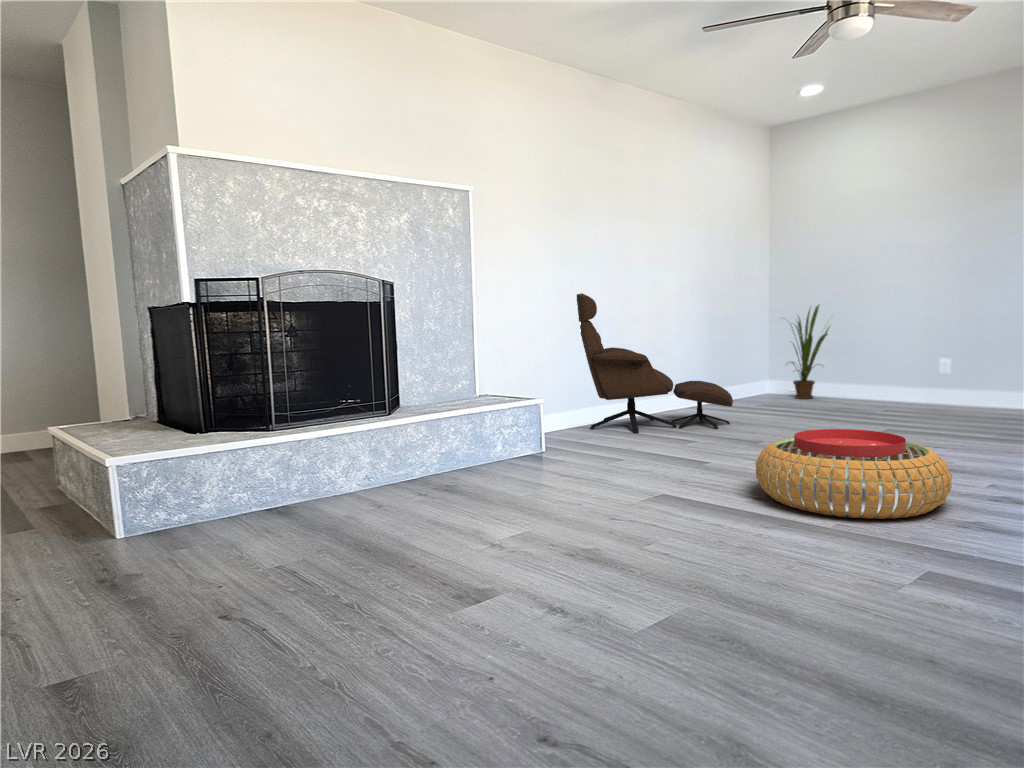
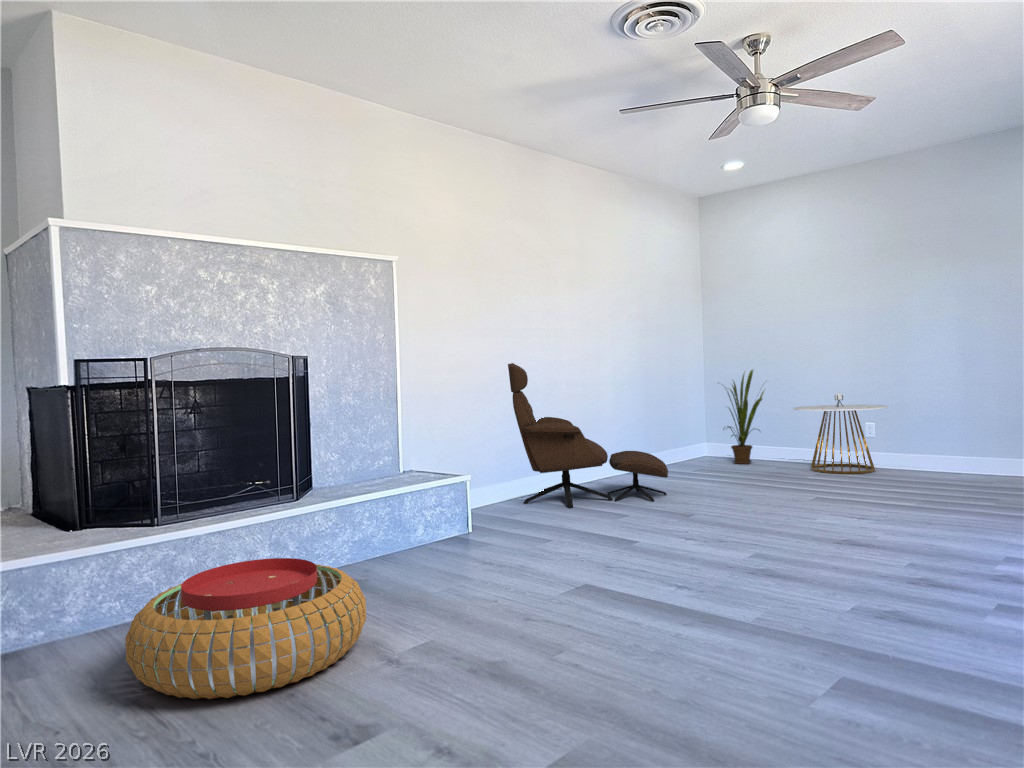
side table: none [860,328,960,408] -> present [793,393,888,474]
pouf: present [756,429,952,519] -> present [125,558,366,699]

